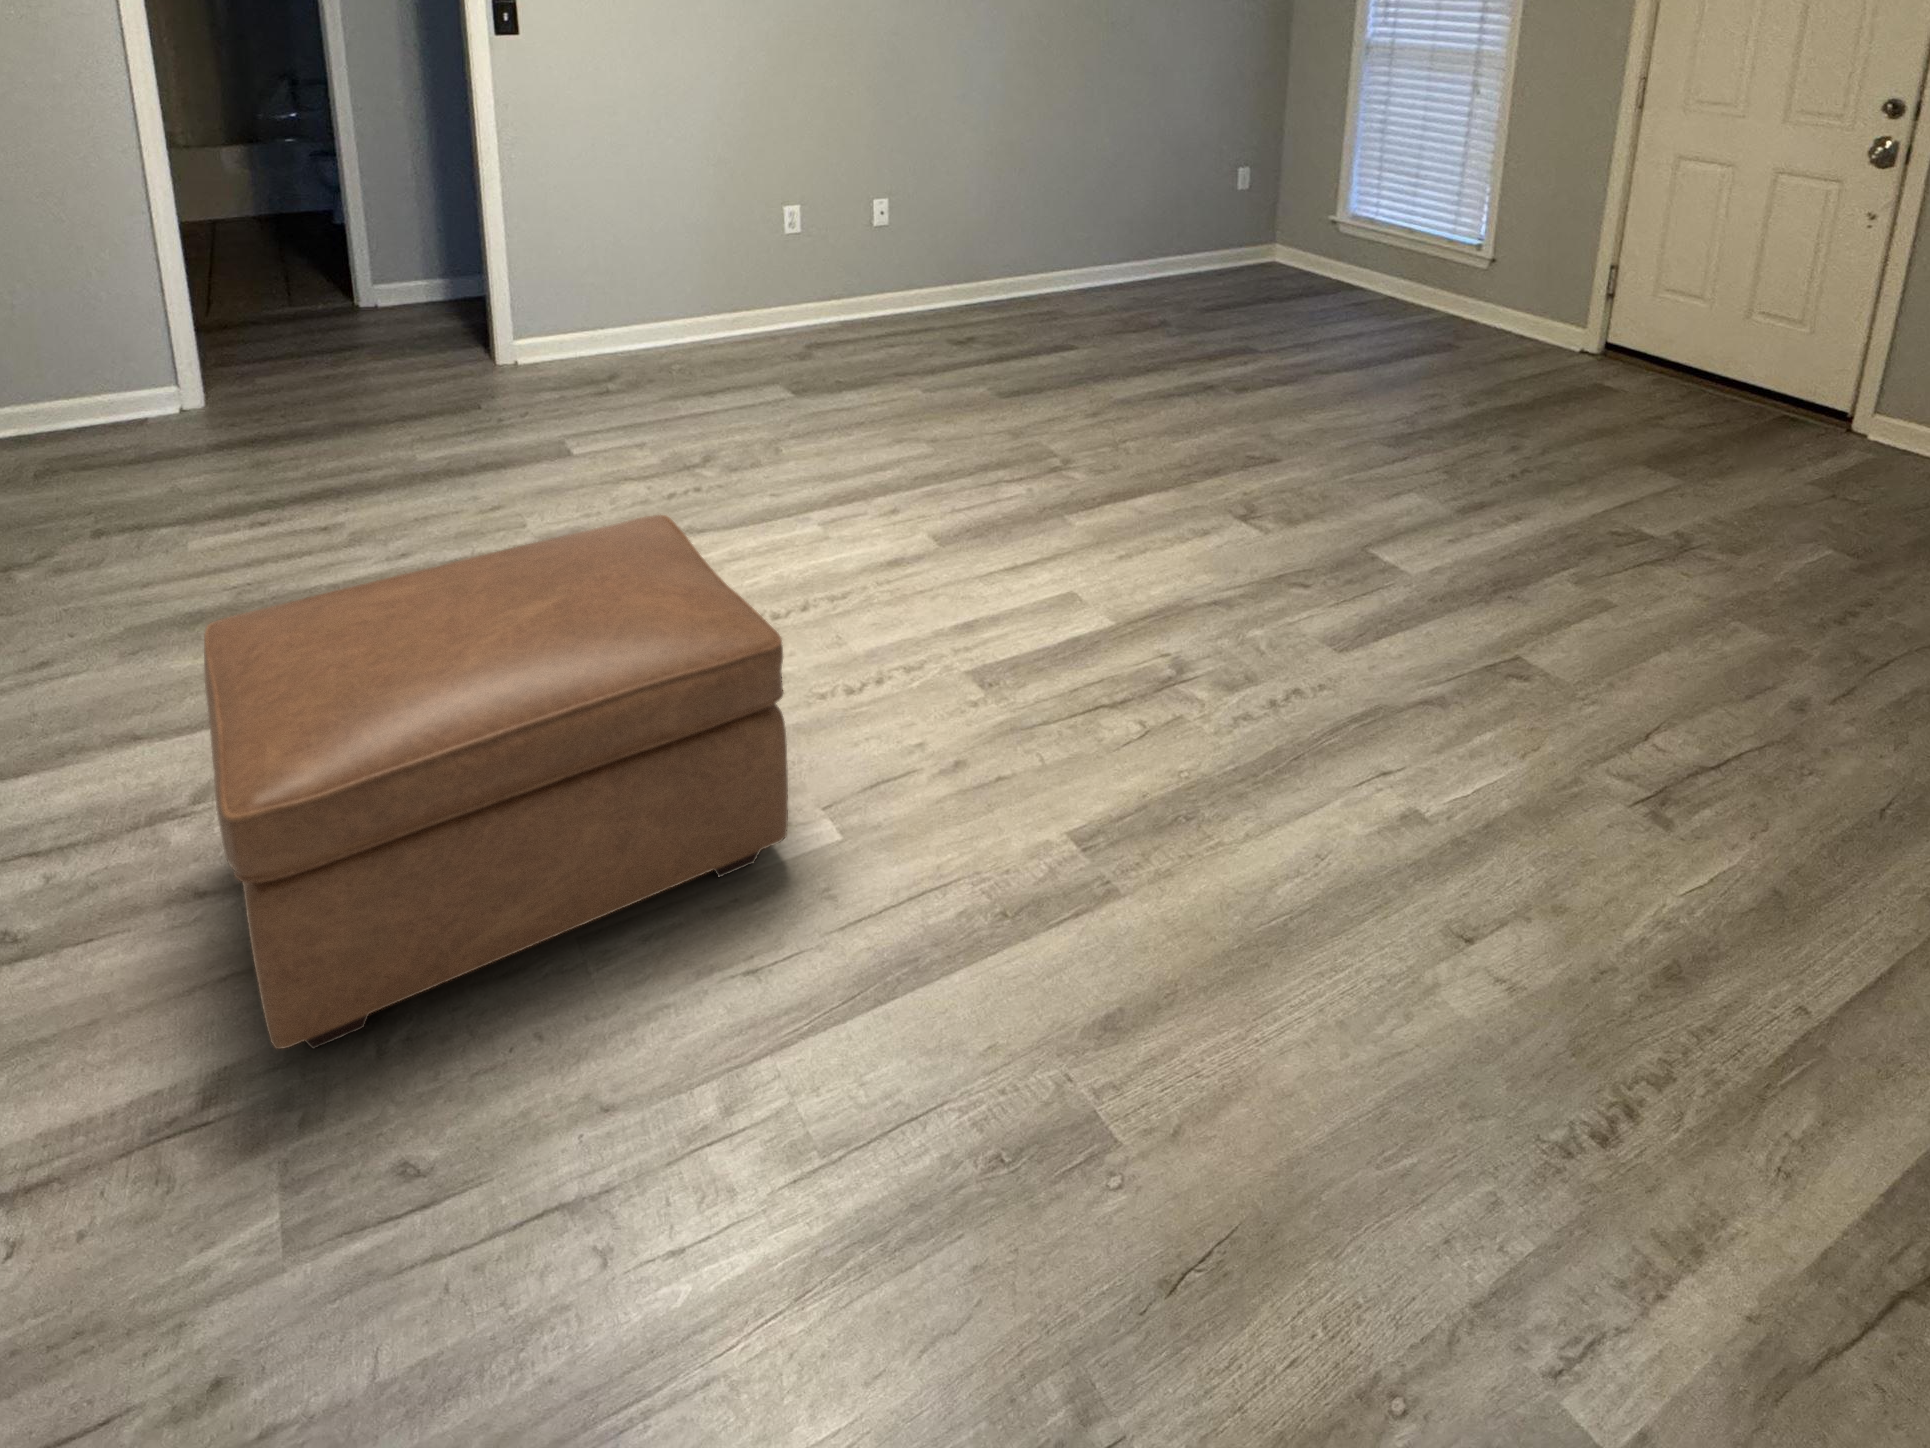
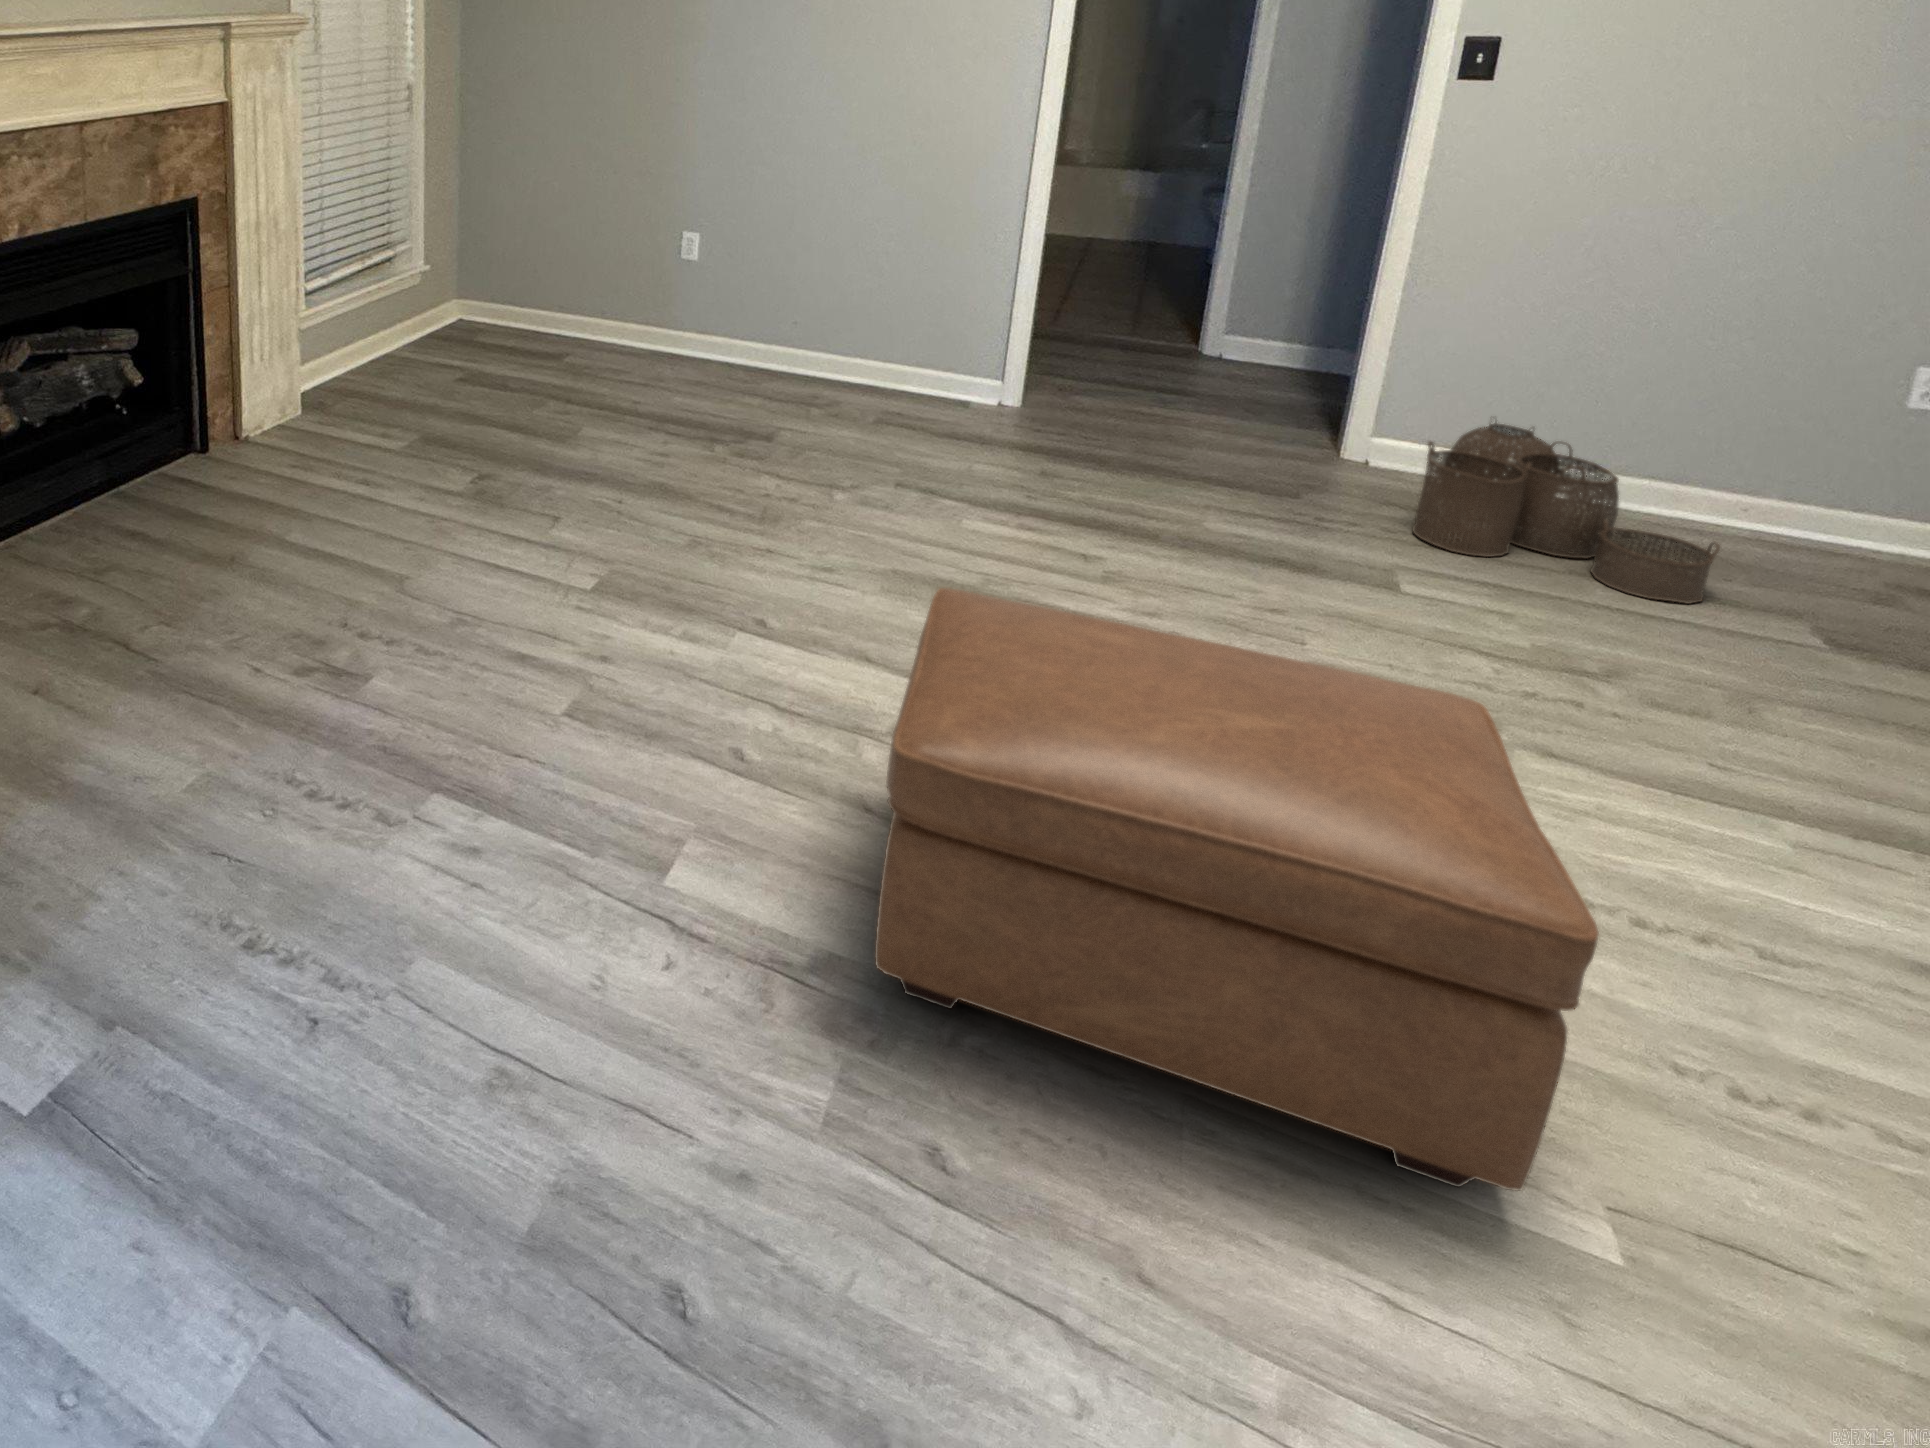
woven basket: none [554,301,730,411] -> present [1413,422,1720,604]

